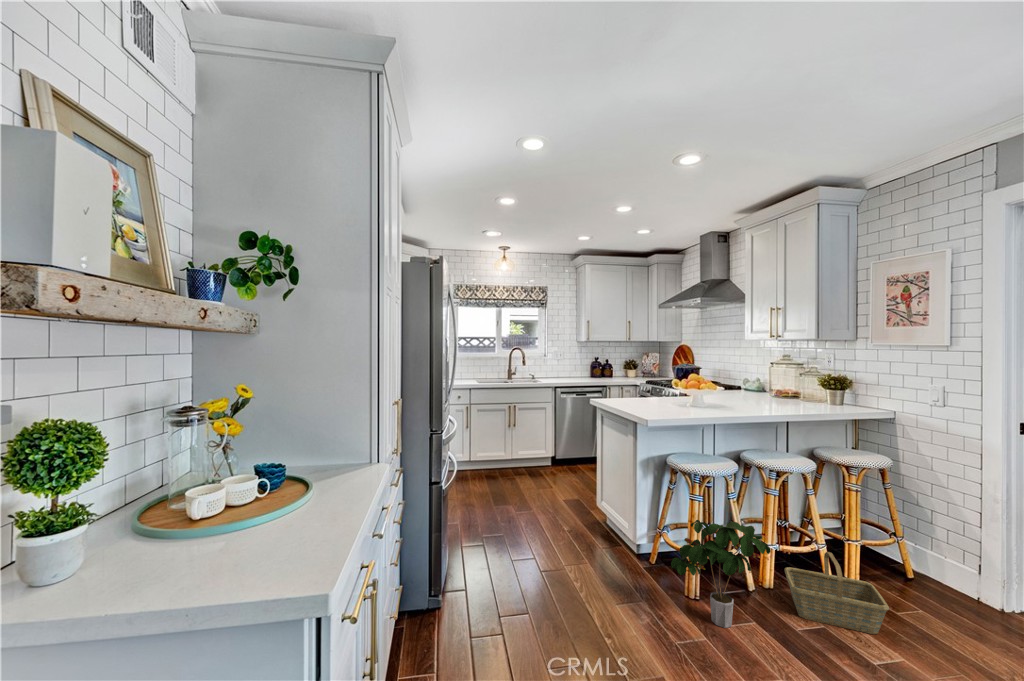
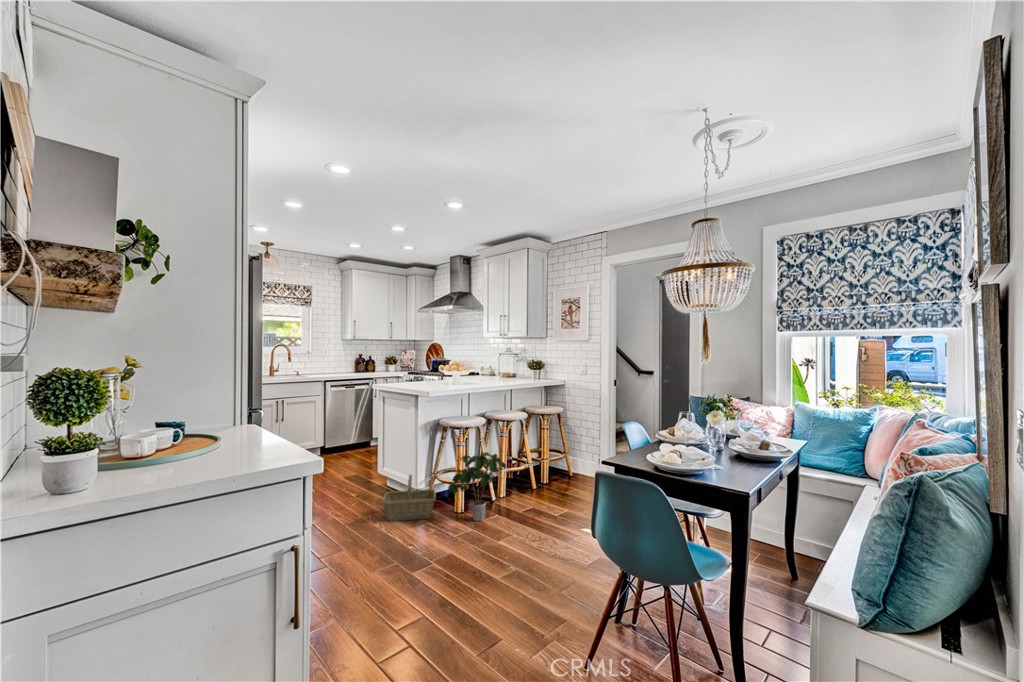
basket: present [785,552,889,634] -> present [382,475,436,521]

